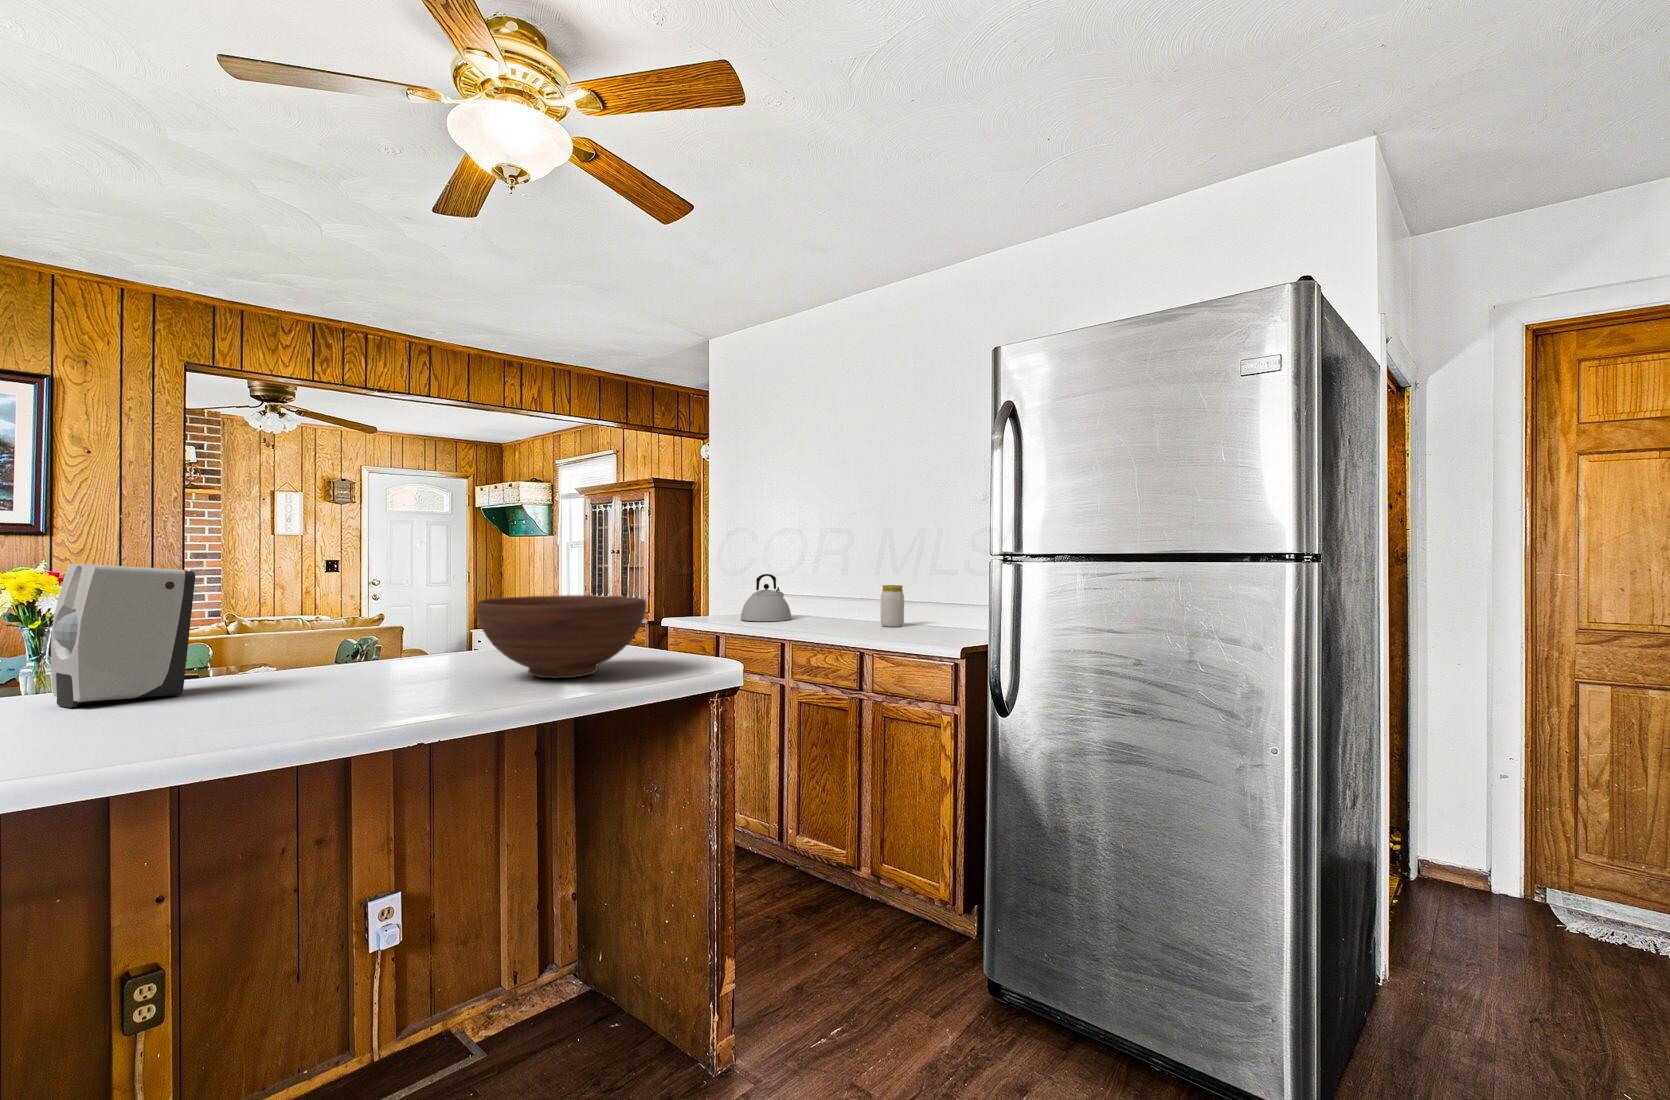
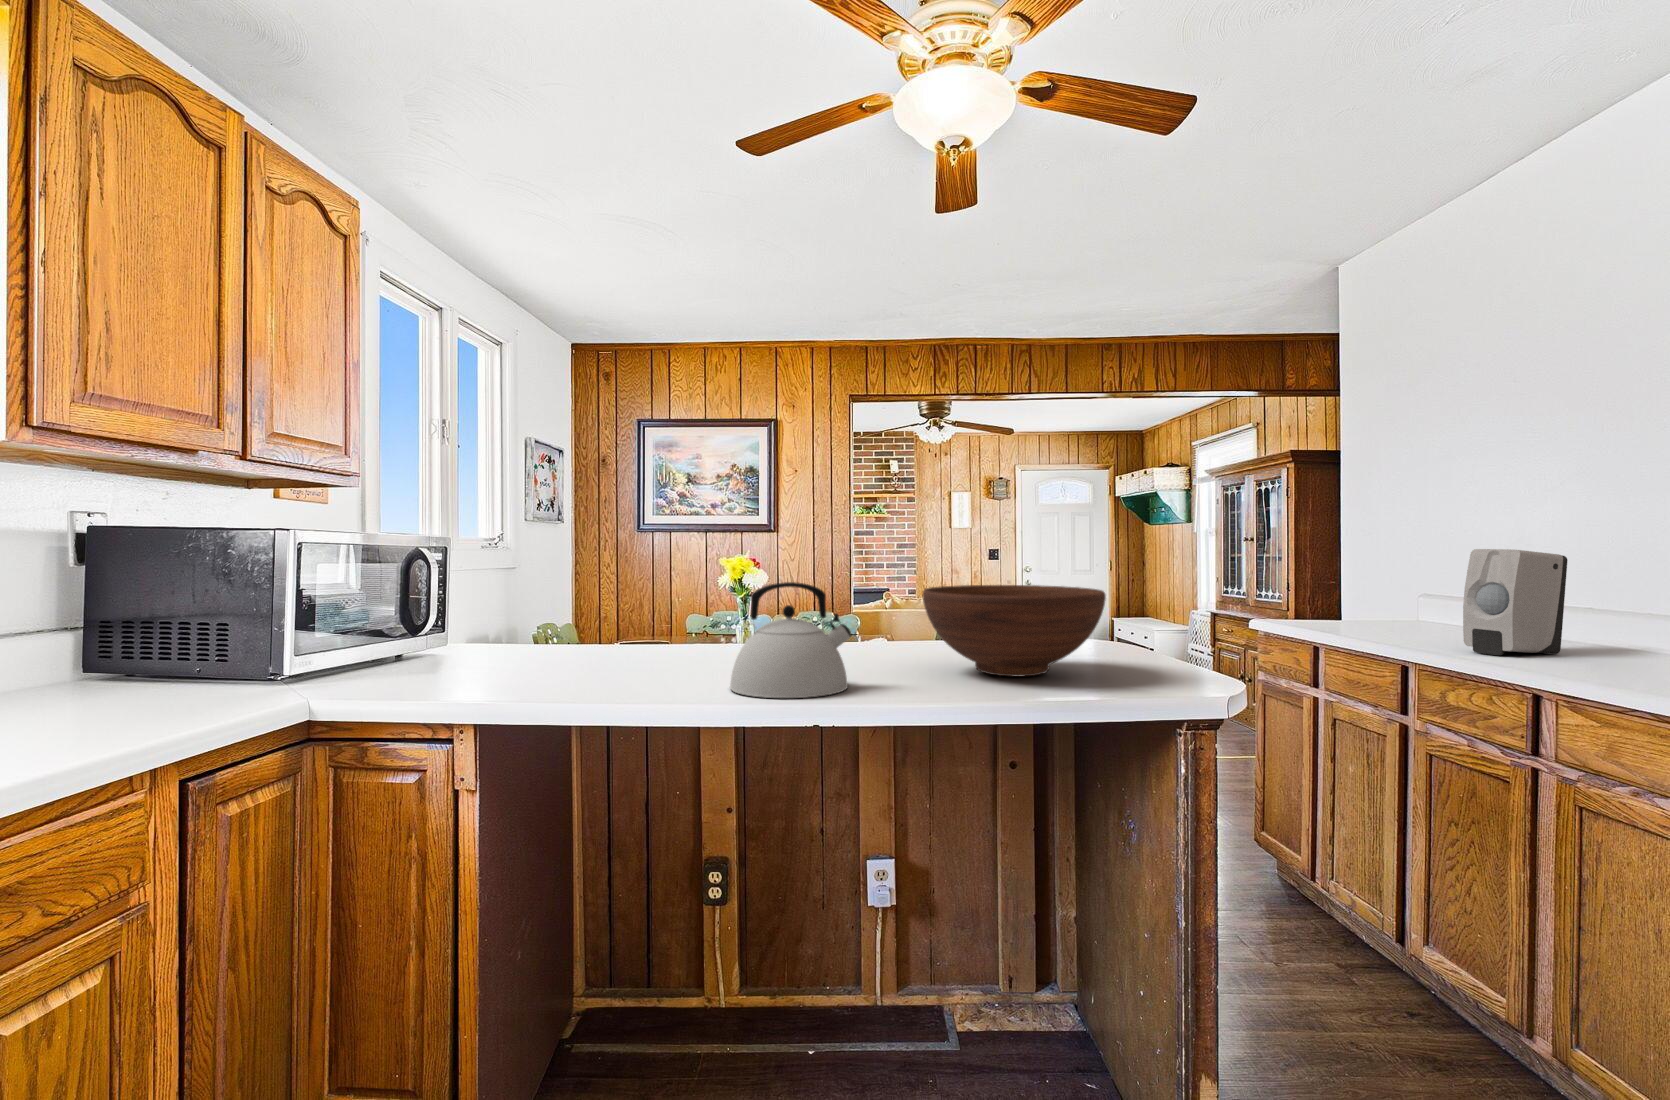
soap dispenser: present [51,564,195,708] -> present [1463,549,1568,655]
kettle: present [741,574,792,621] -> present [730,582,851,698]
jar: present [881,585,904,627] -> none [1583,589,1633,655]

